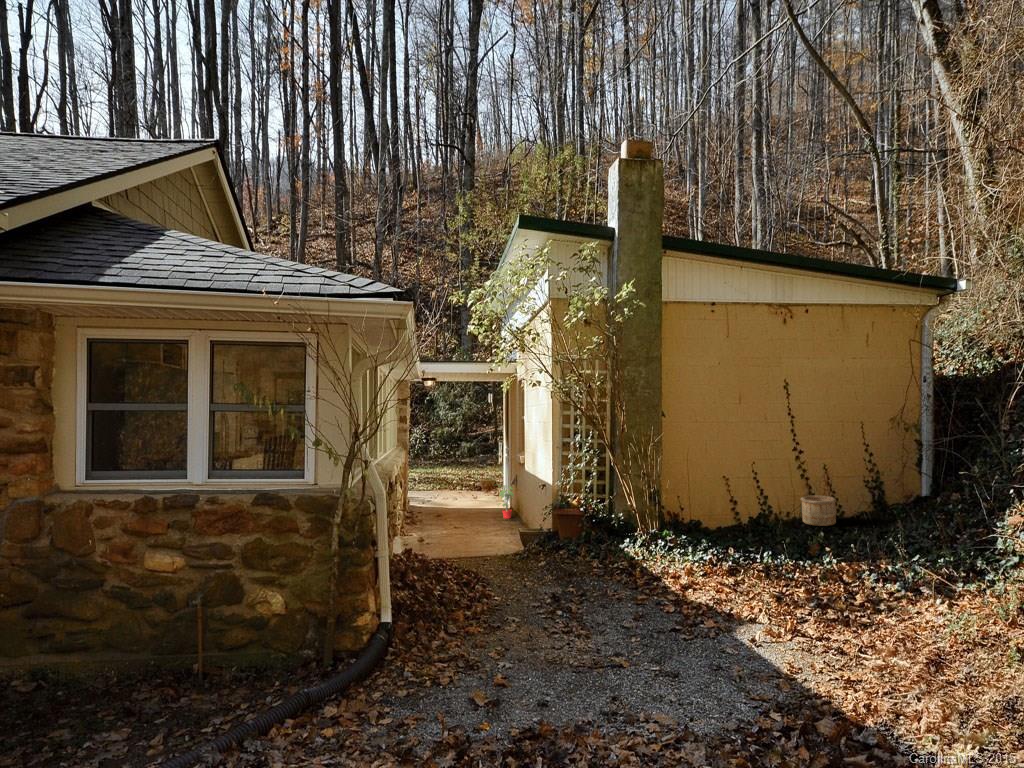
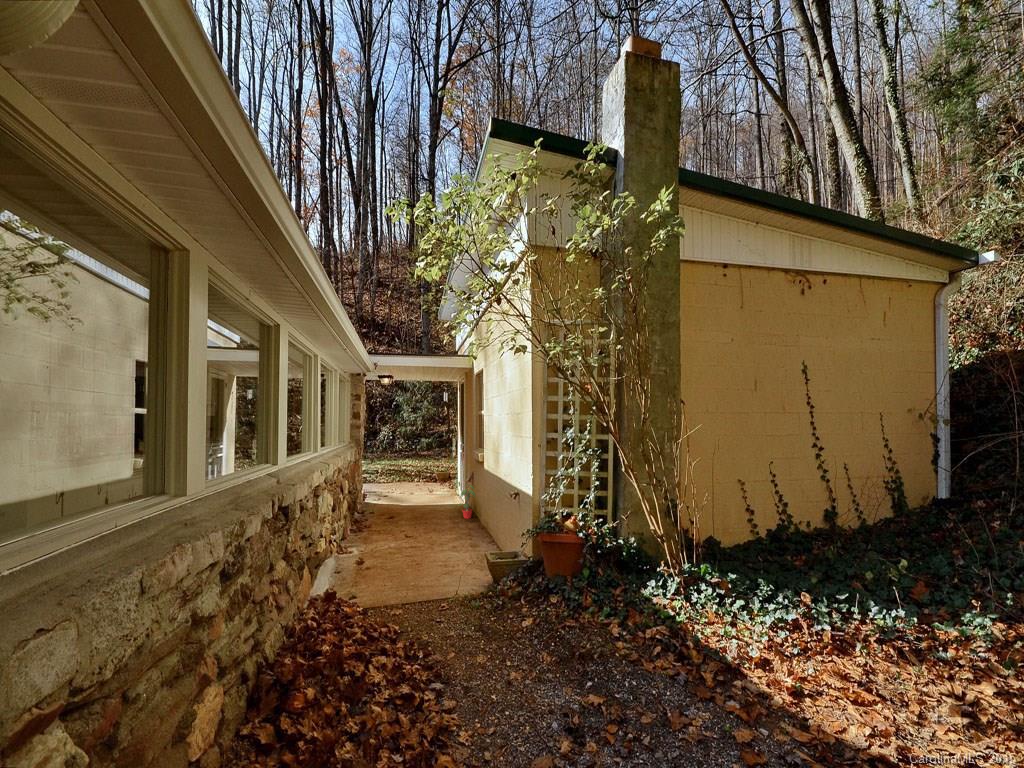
wooden bucket: present [801,495,836,526] -> none [830,501,879,541]

